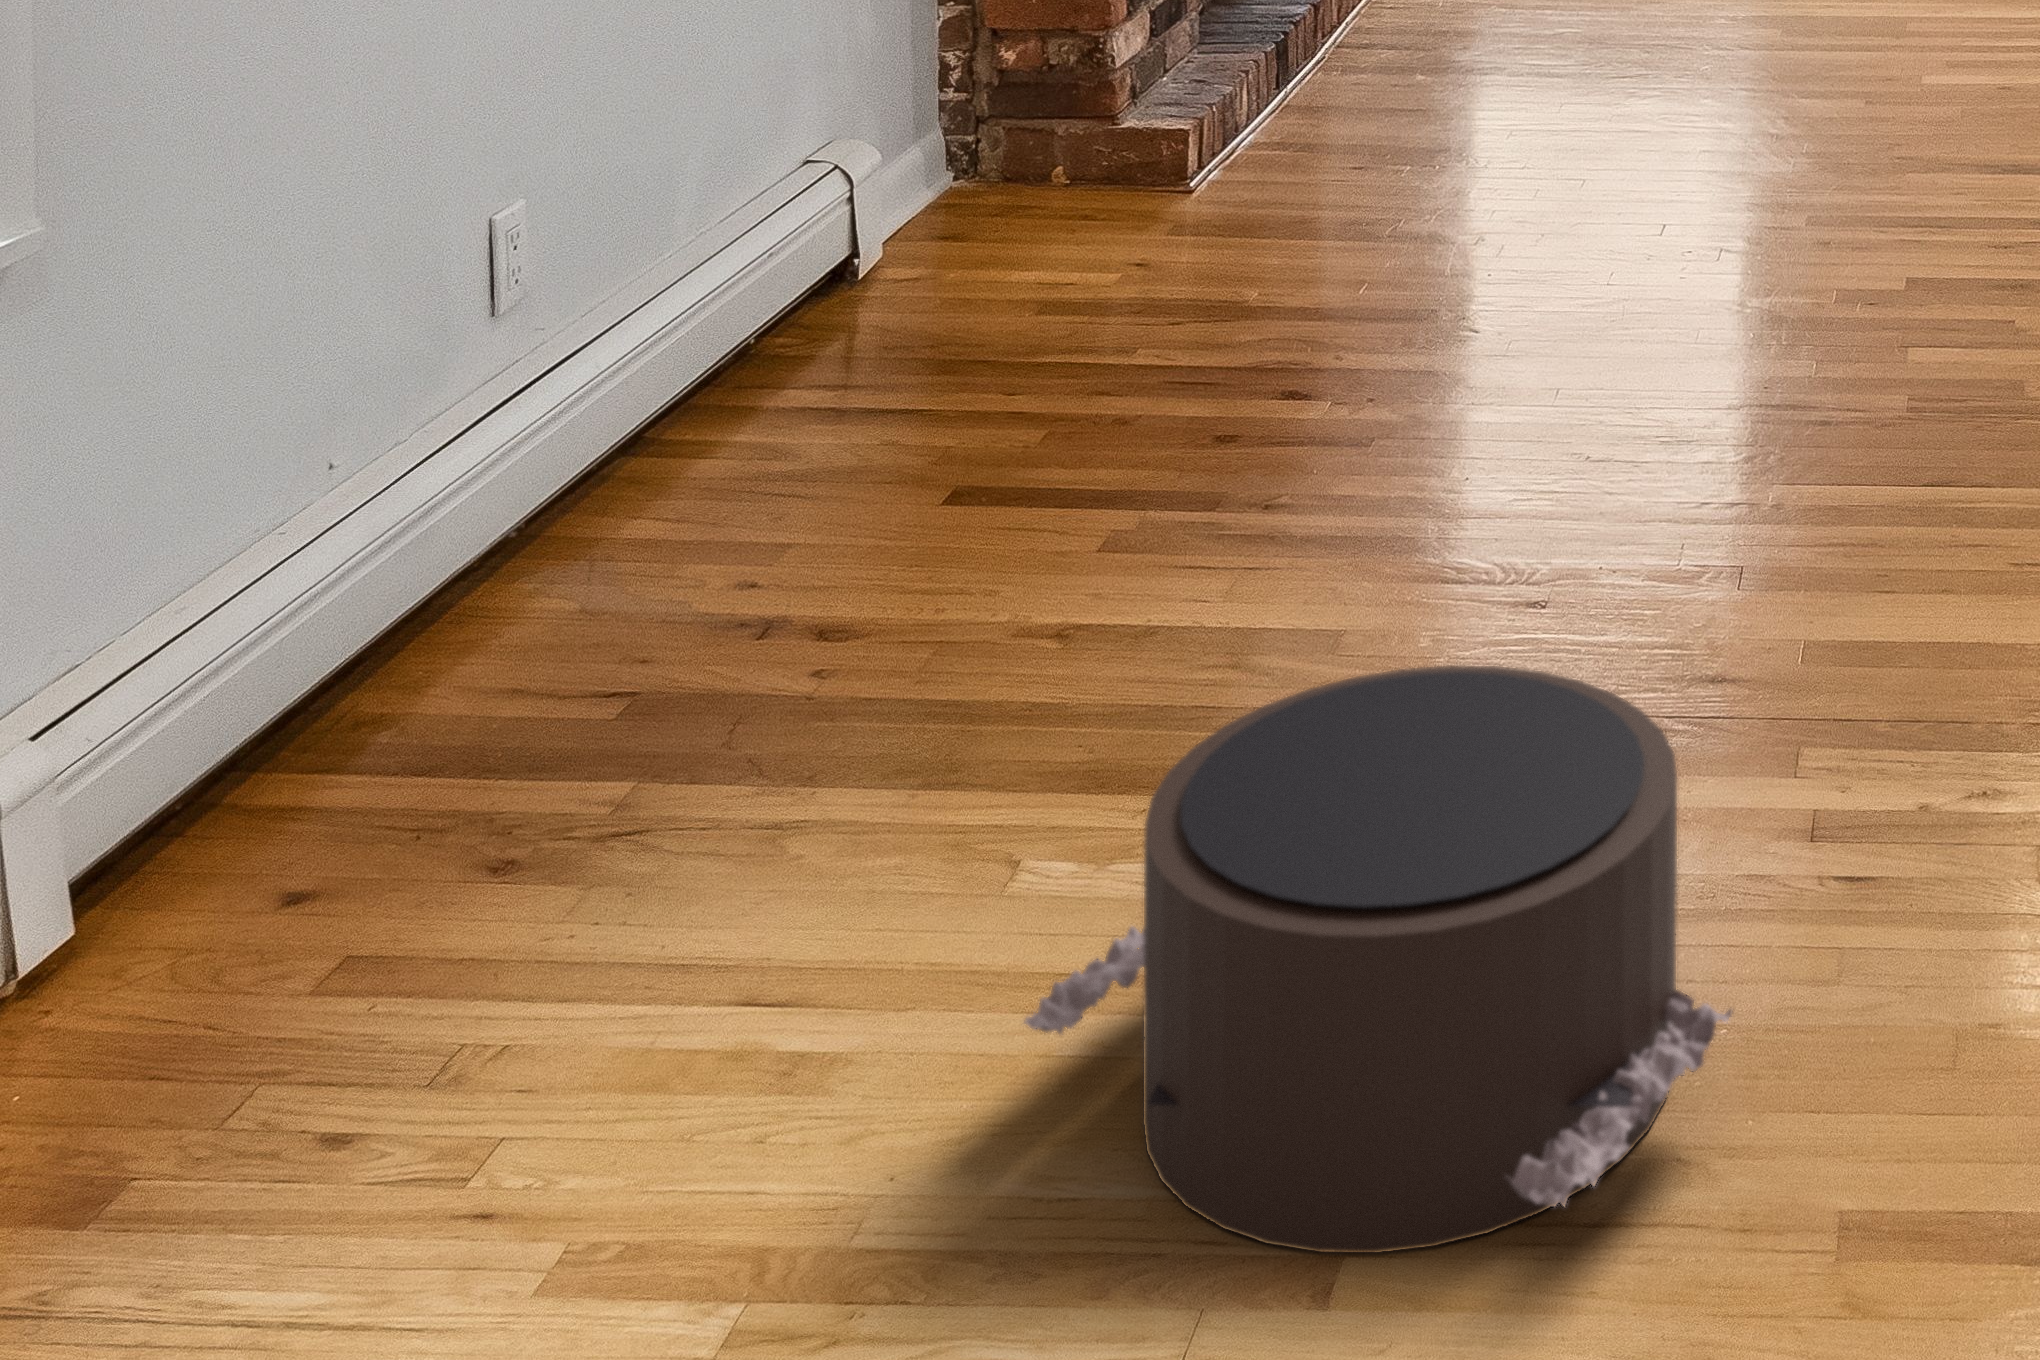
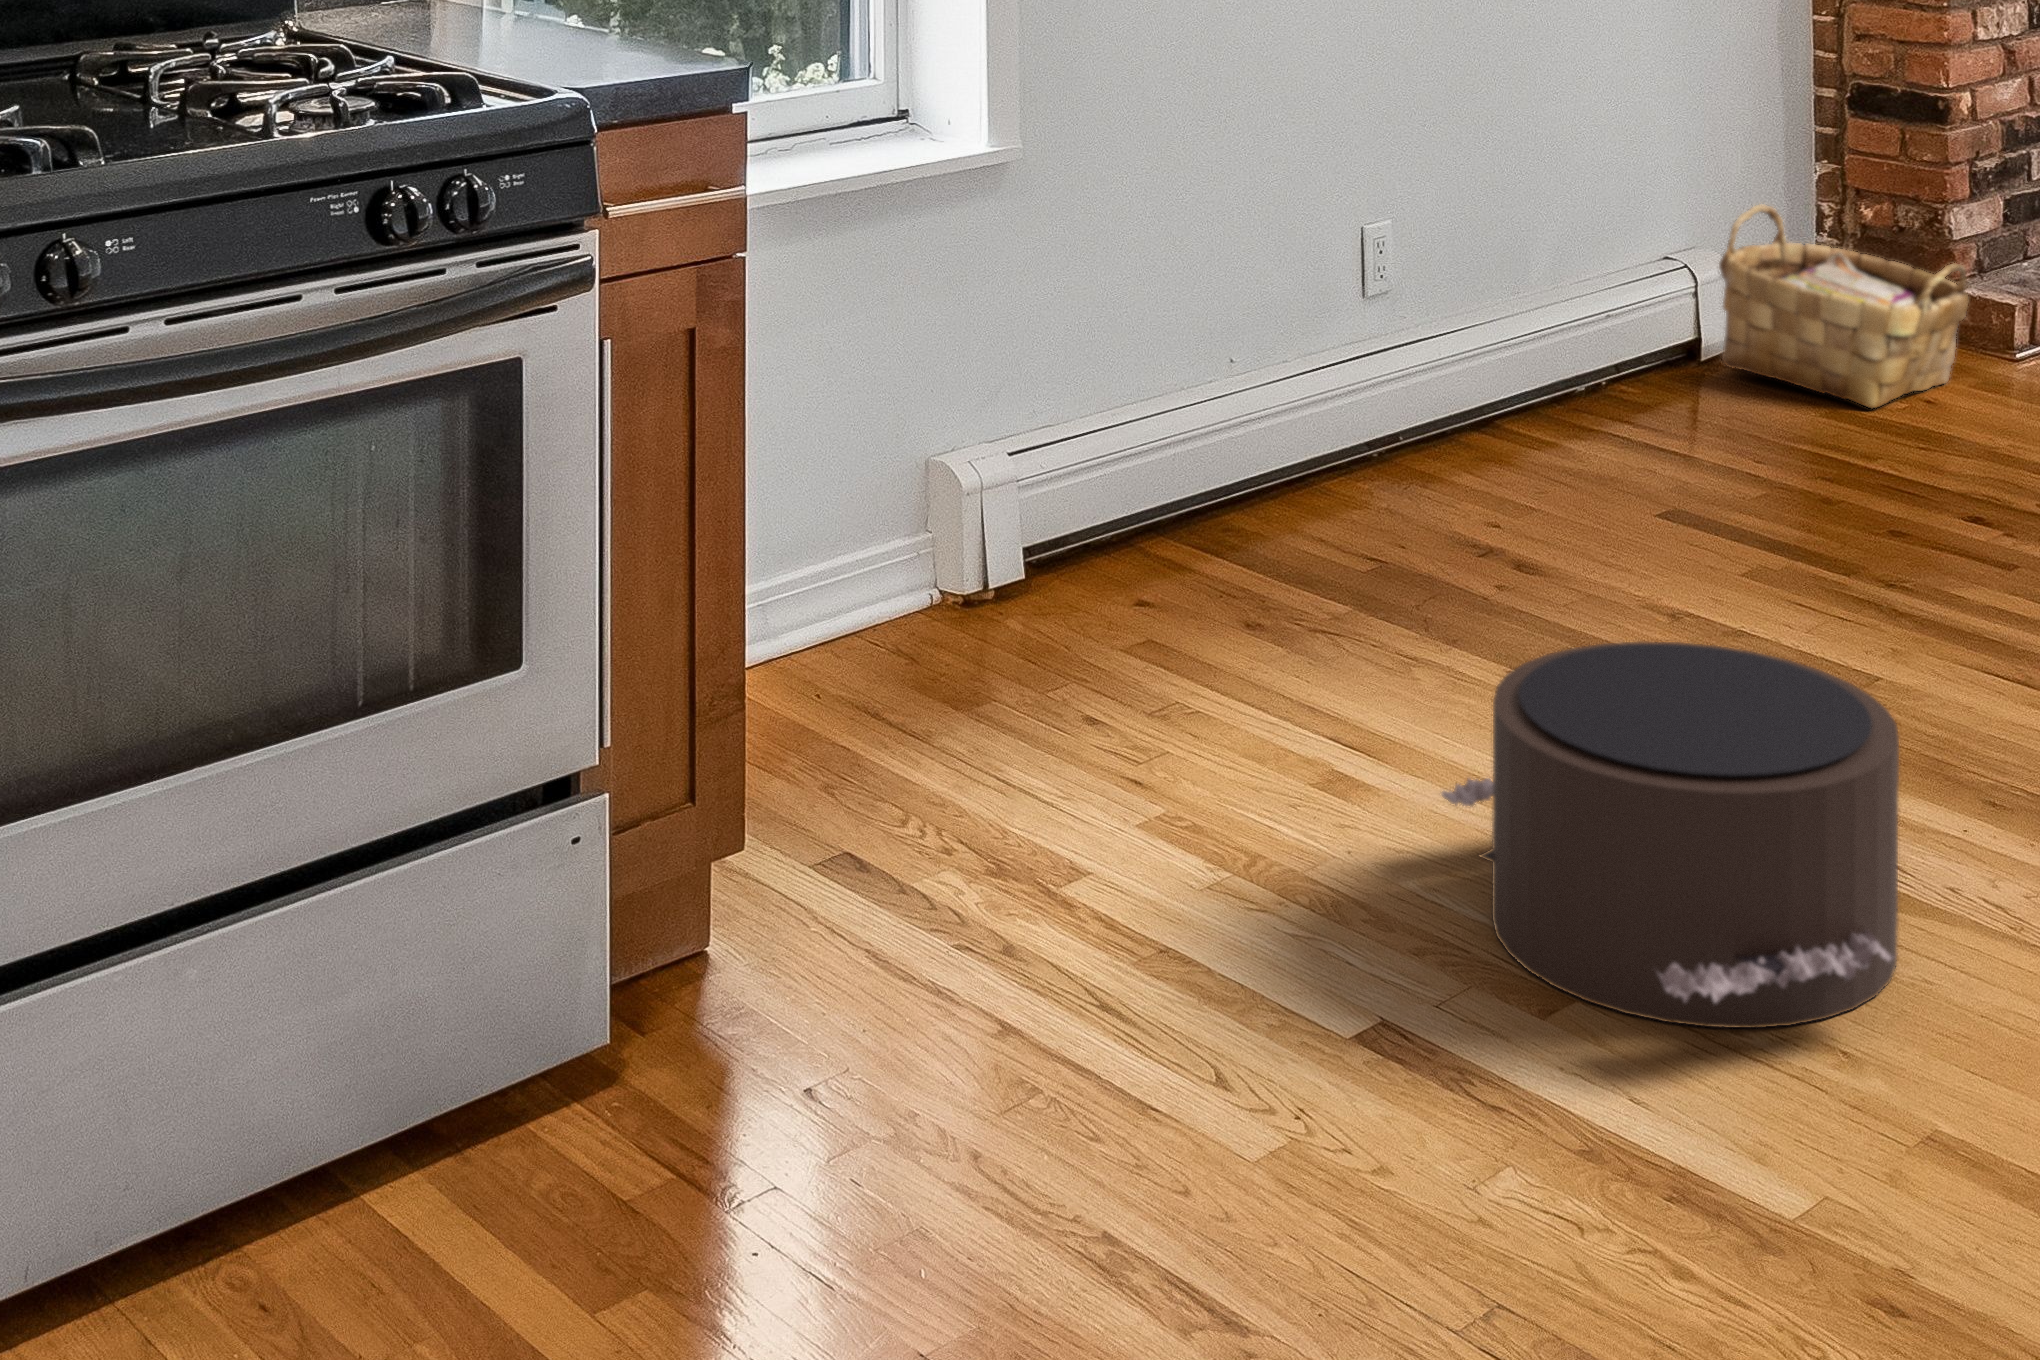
woven basket: none [875,59,1173,274] -> present [1719,204,1968,408]

